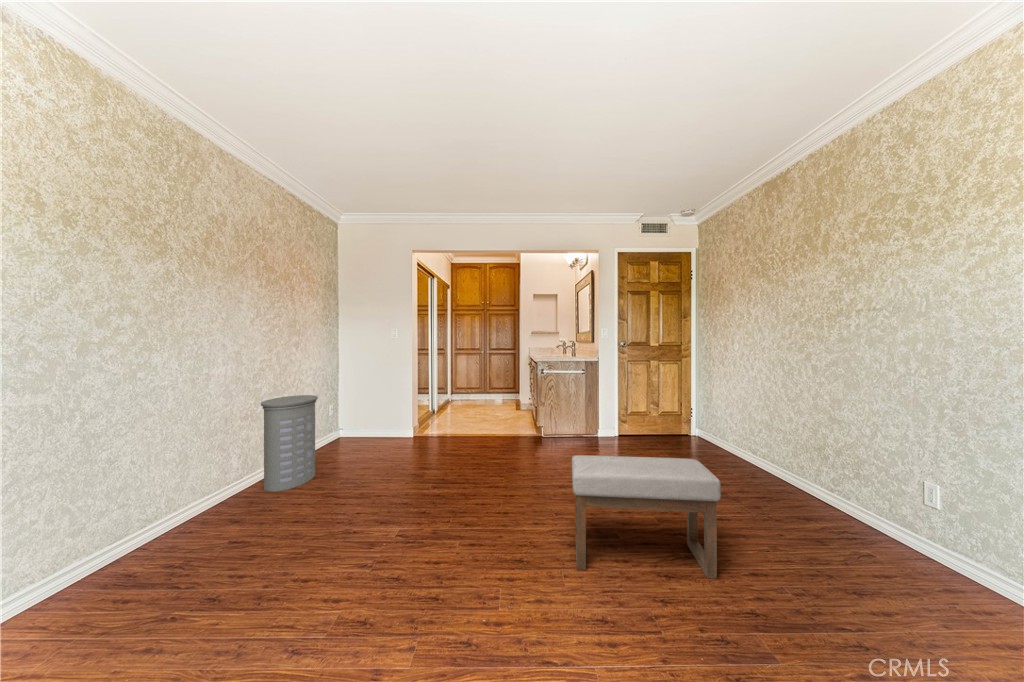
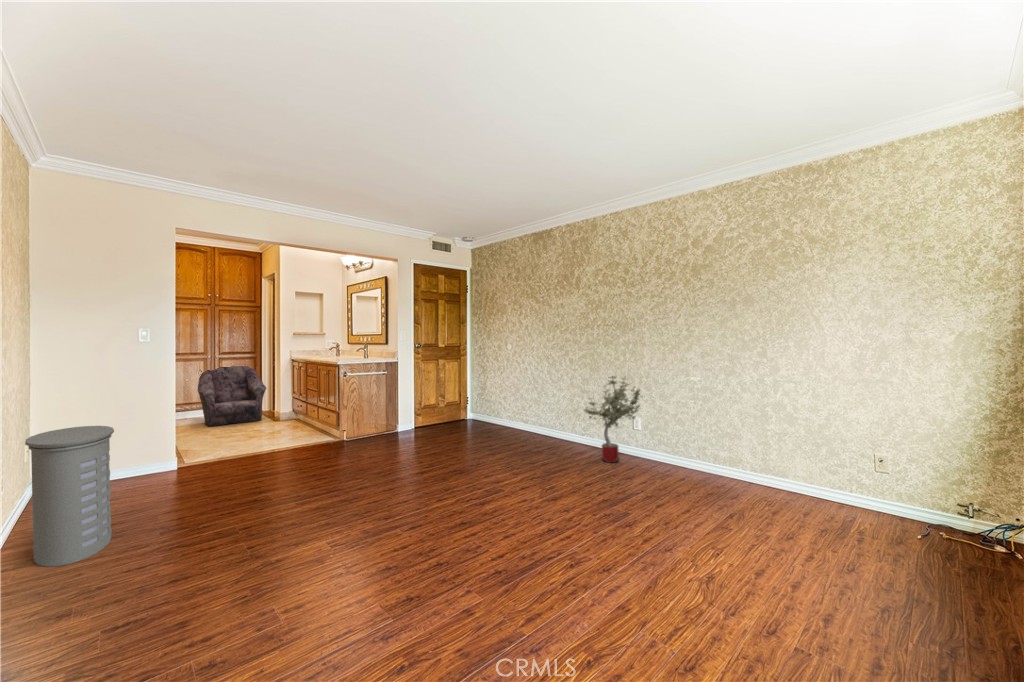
armchair: none [461,359,510,409] -> present [198,365,266,426]
potted tree: none [808,398,921,550] -> present [584,376,640,463]
ottoman: present [572,455,721,578] -> none [477,424,578,514]

